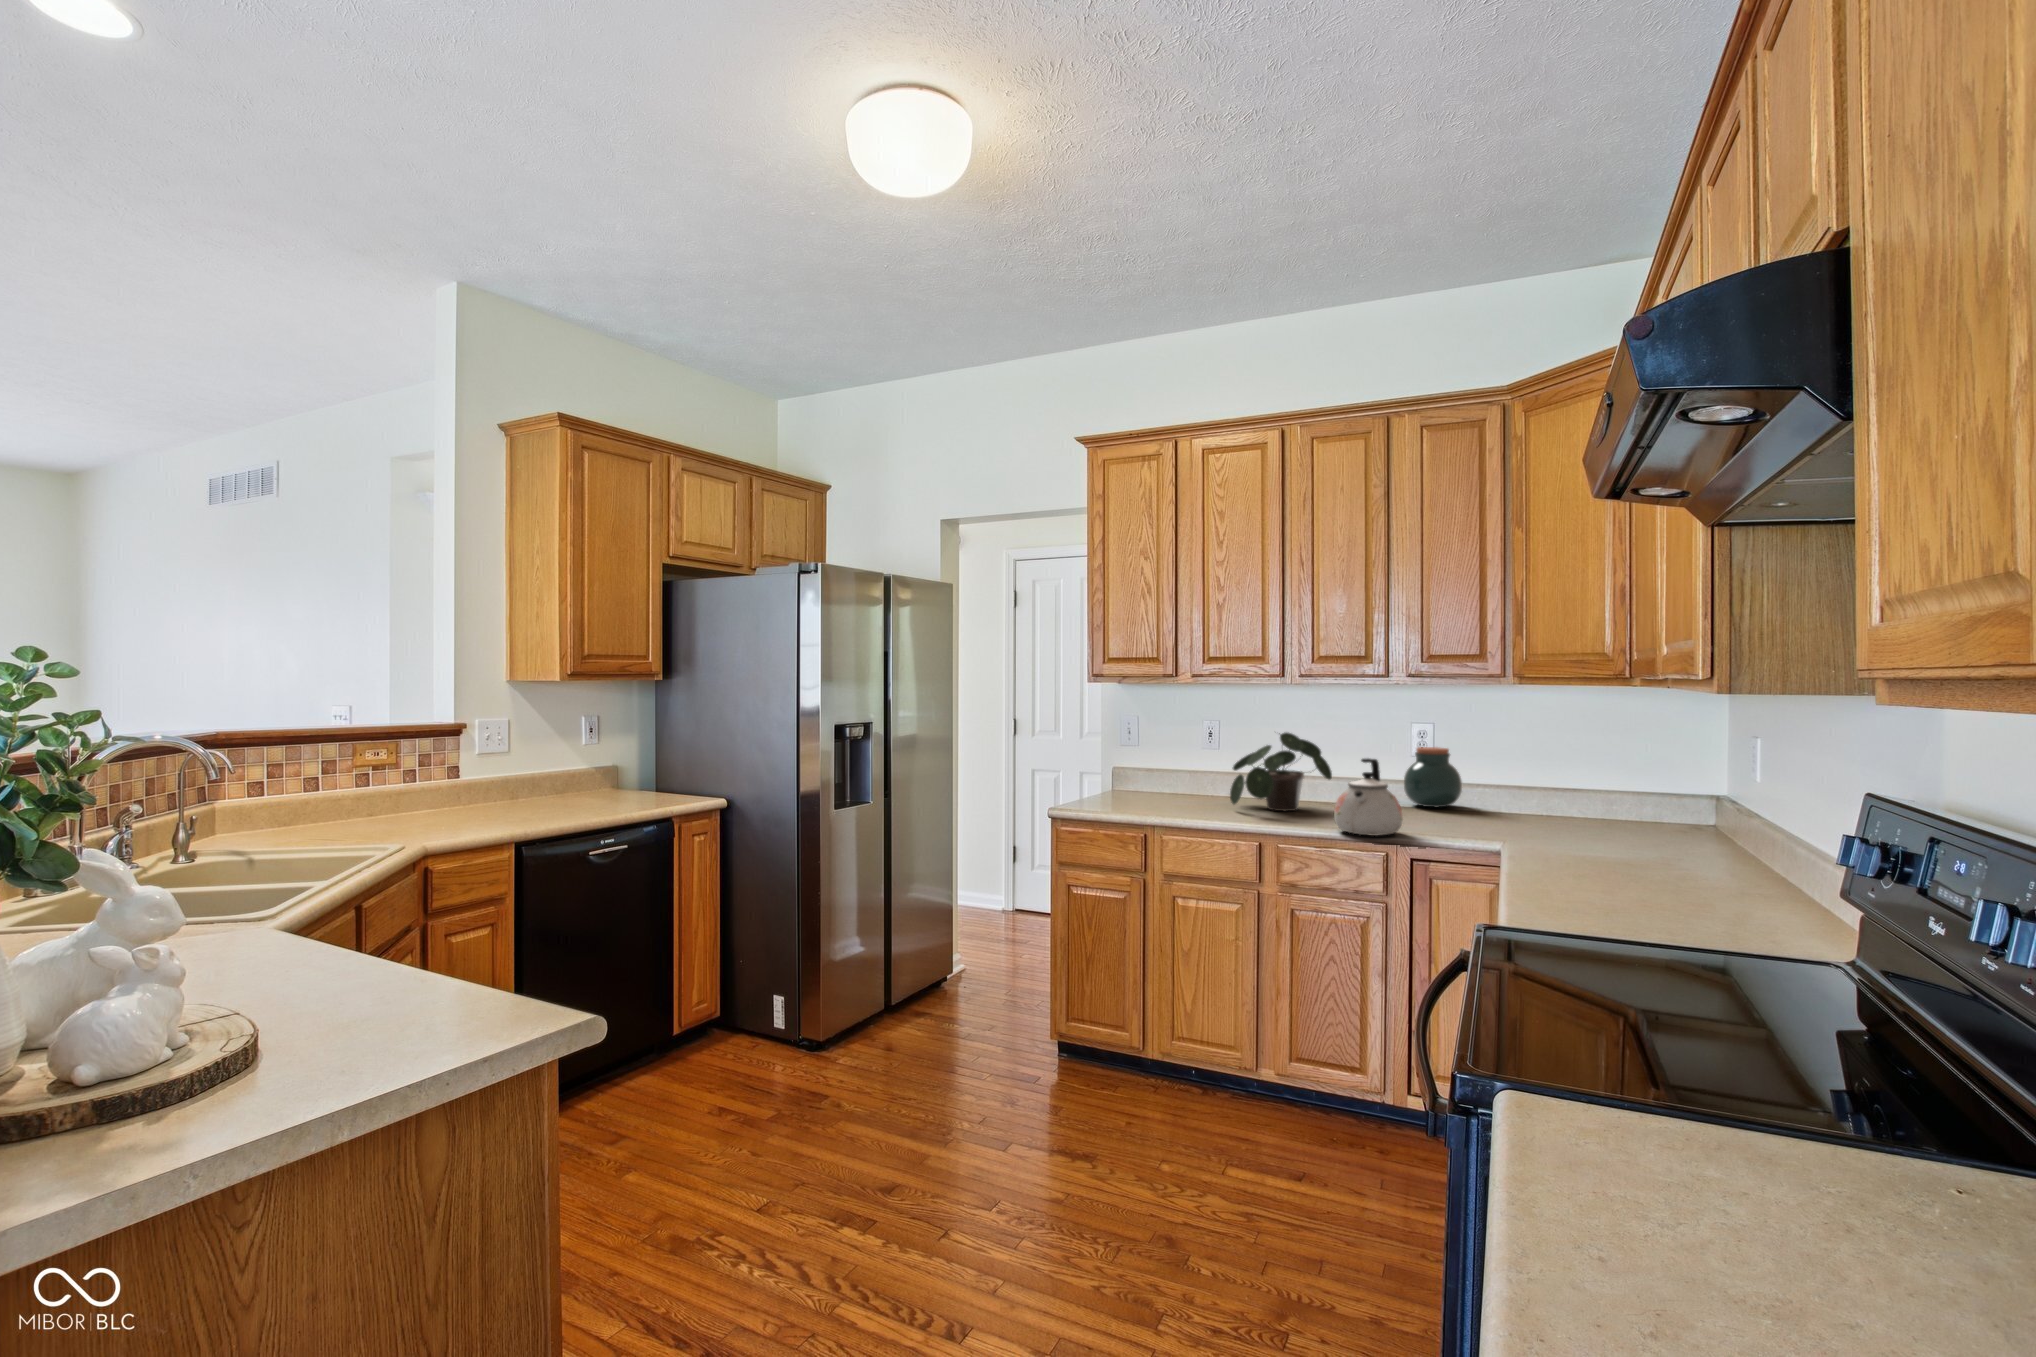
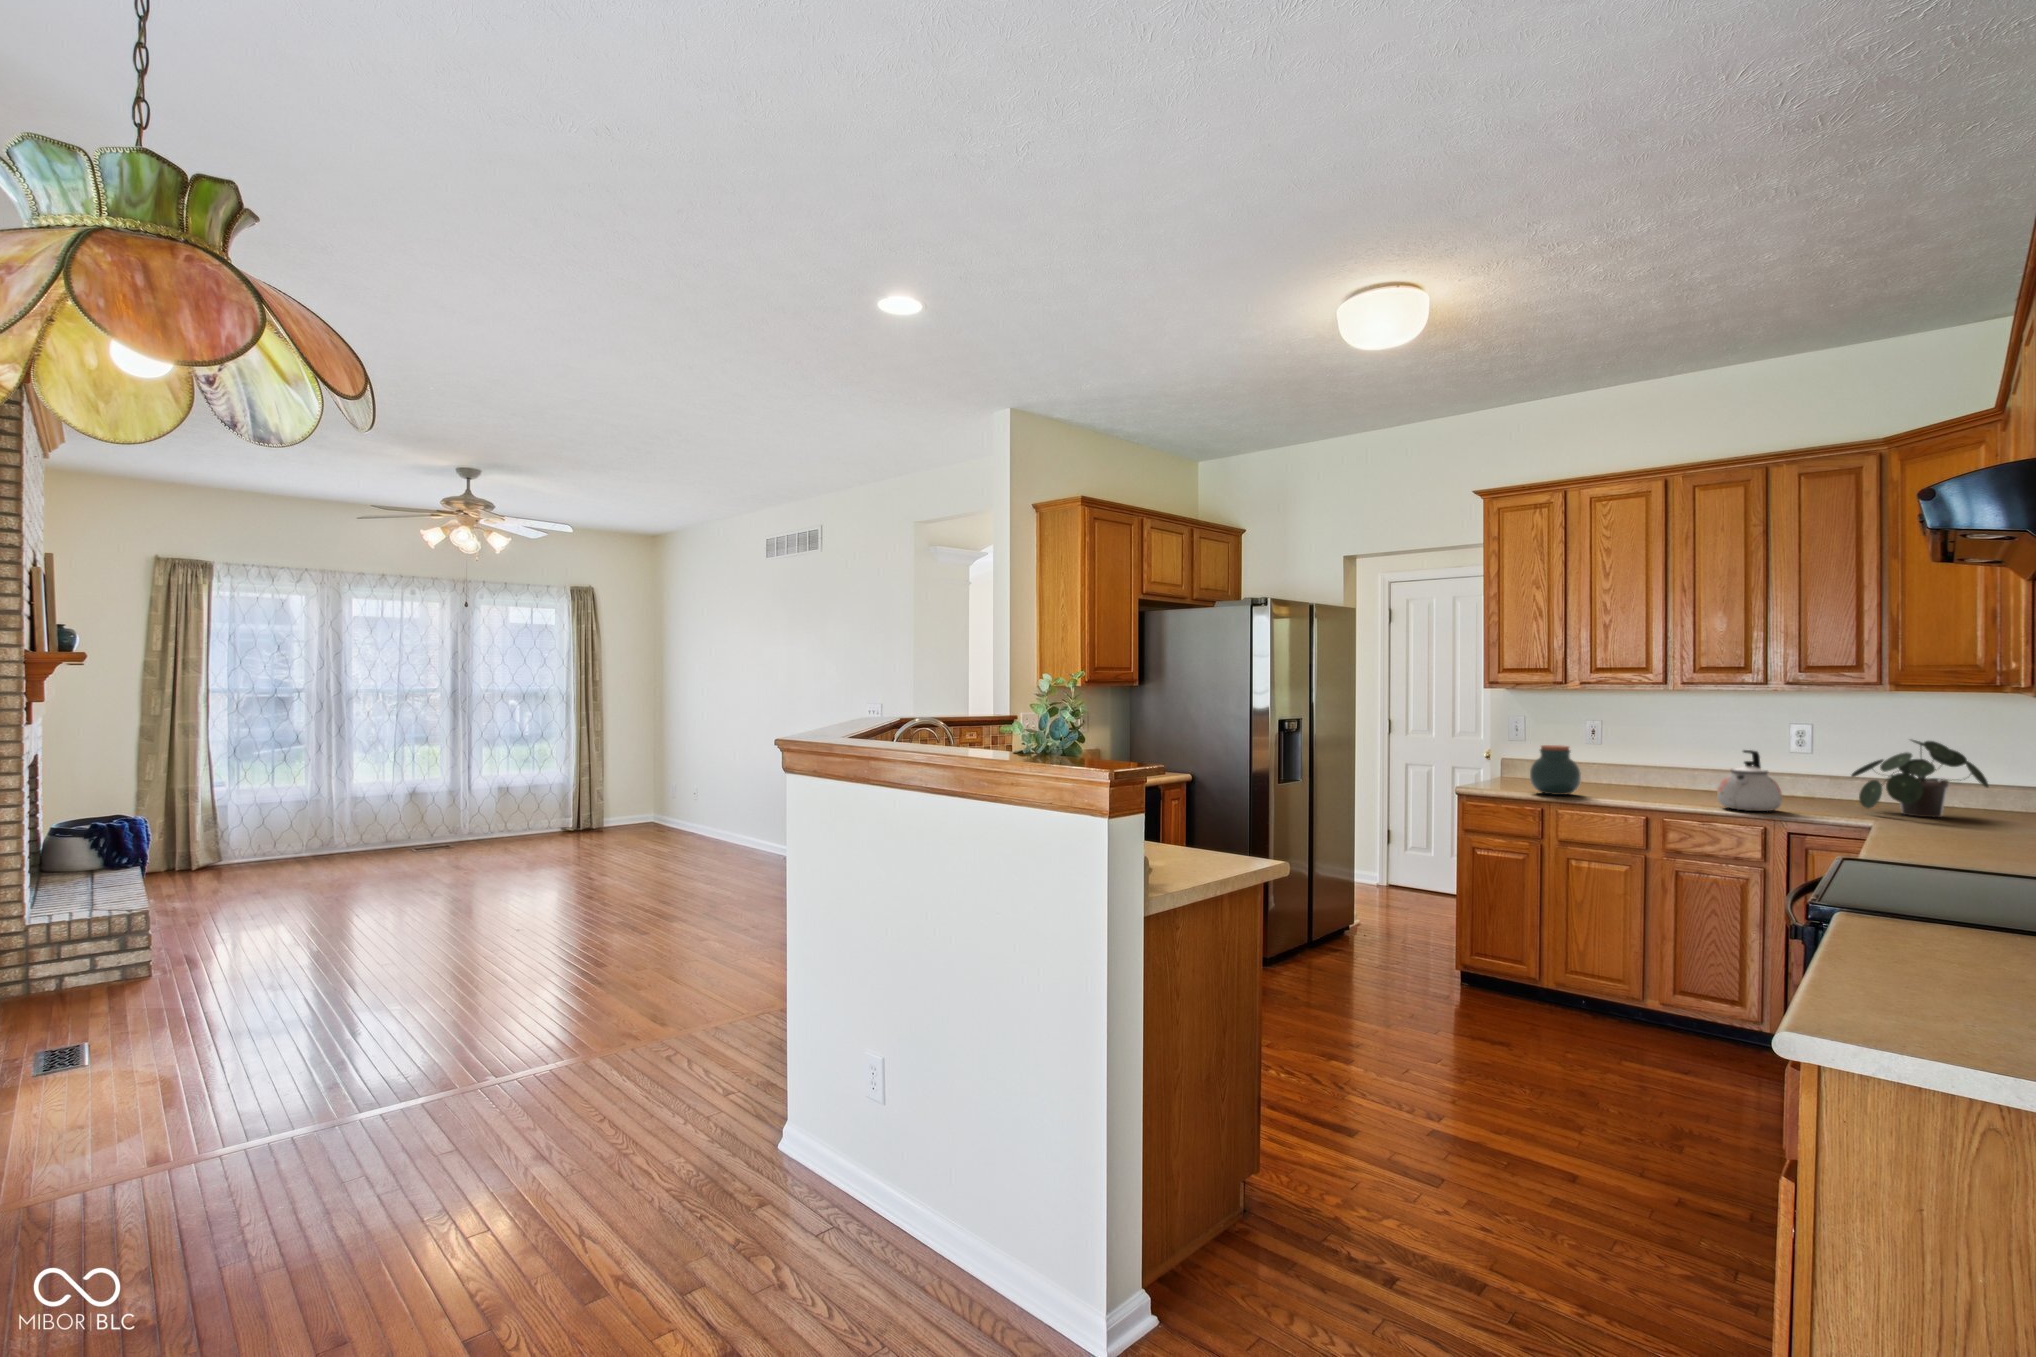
potted plant: present [1230,733,1332,811] -> present [1851,740,1989,817]
jar: present [1404,747,1462,807] -> present [1530,745,1581,795]

